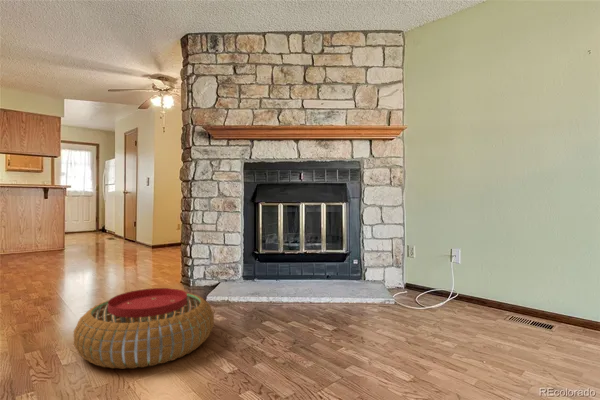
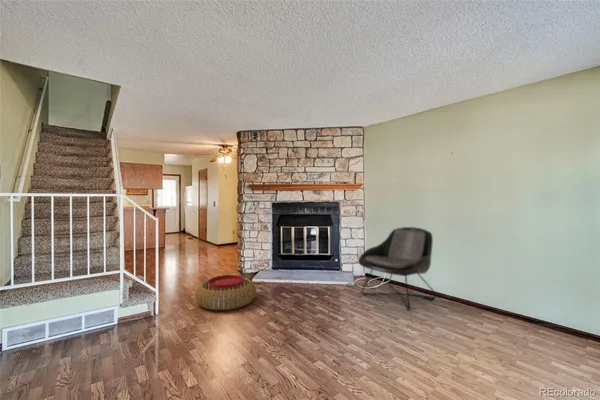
lounge chair: none [413,197,562,353] -> present [359,227,436,310]

